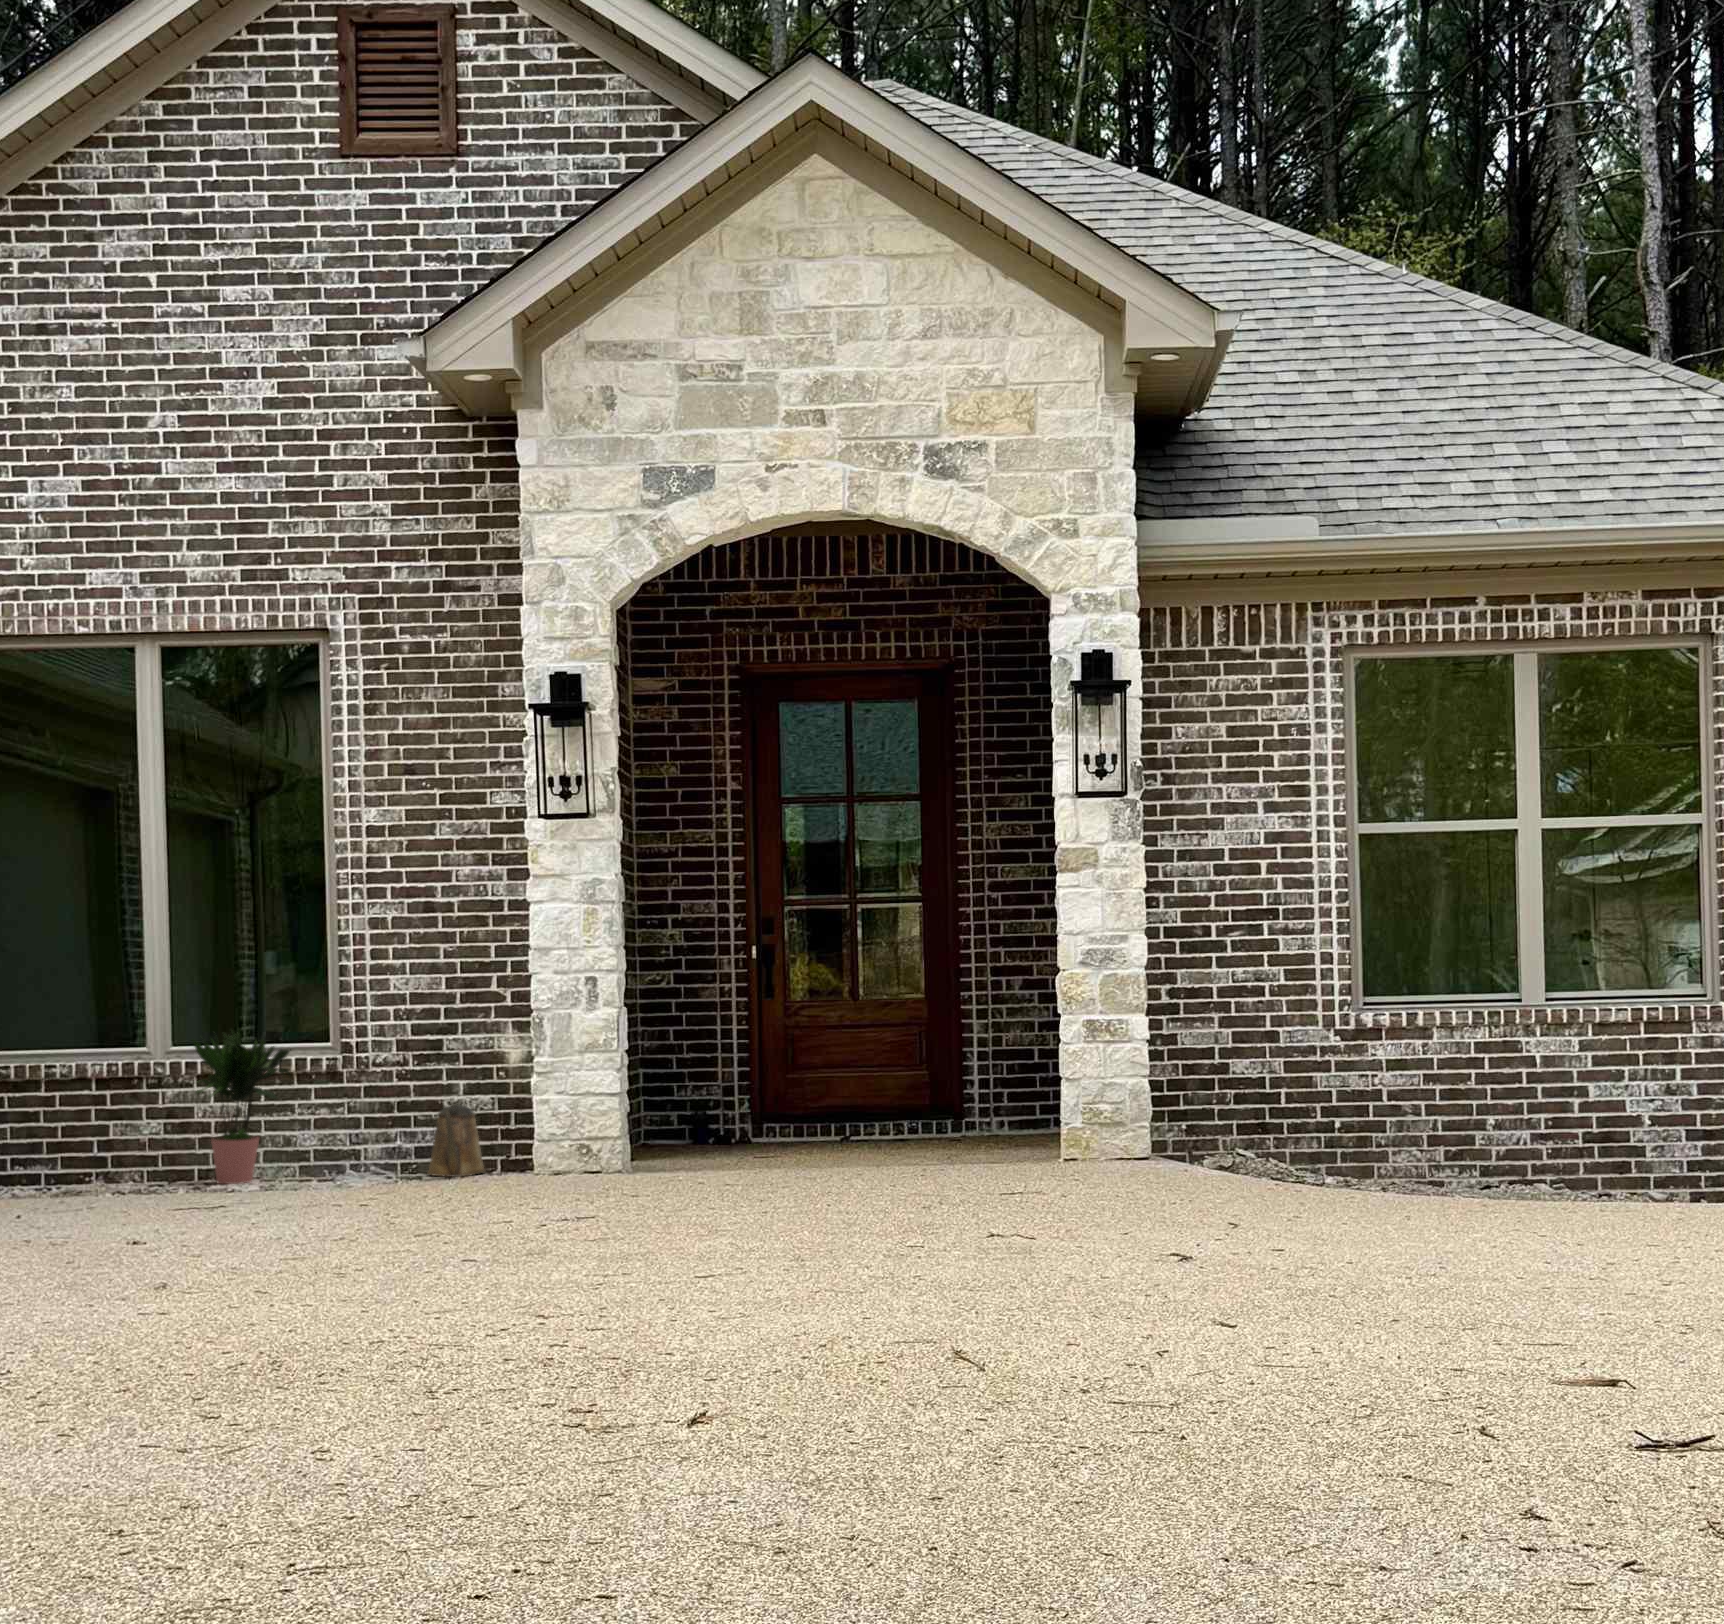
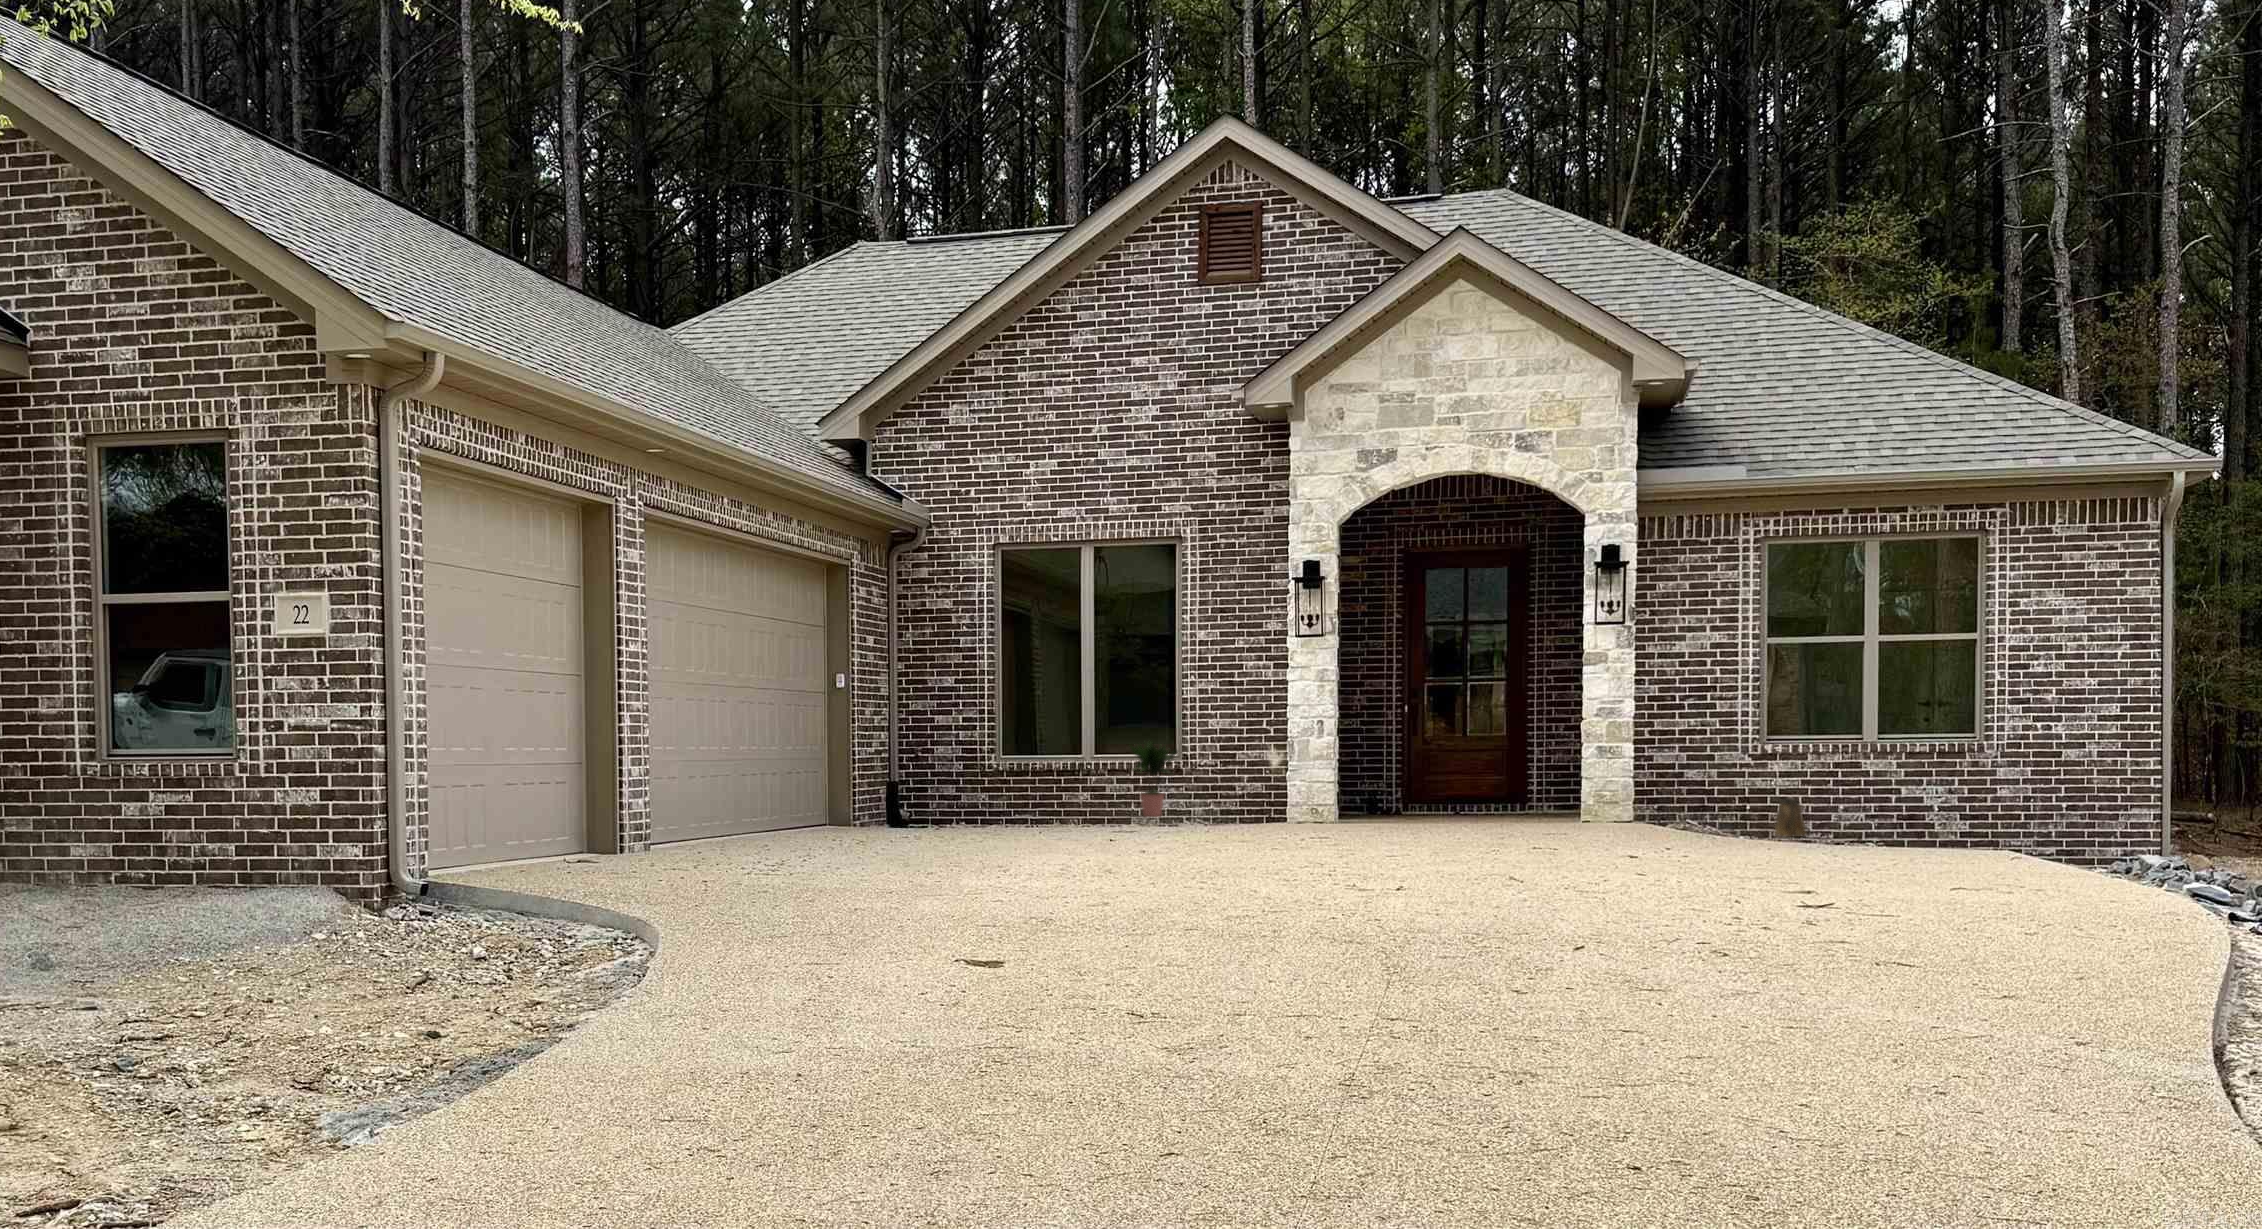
watering can: present [428,1105,485,1177] -> present [1775,798,1807,837]

